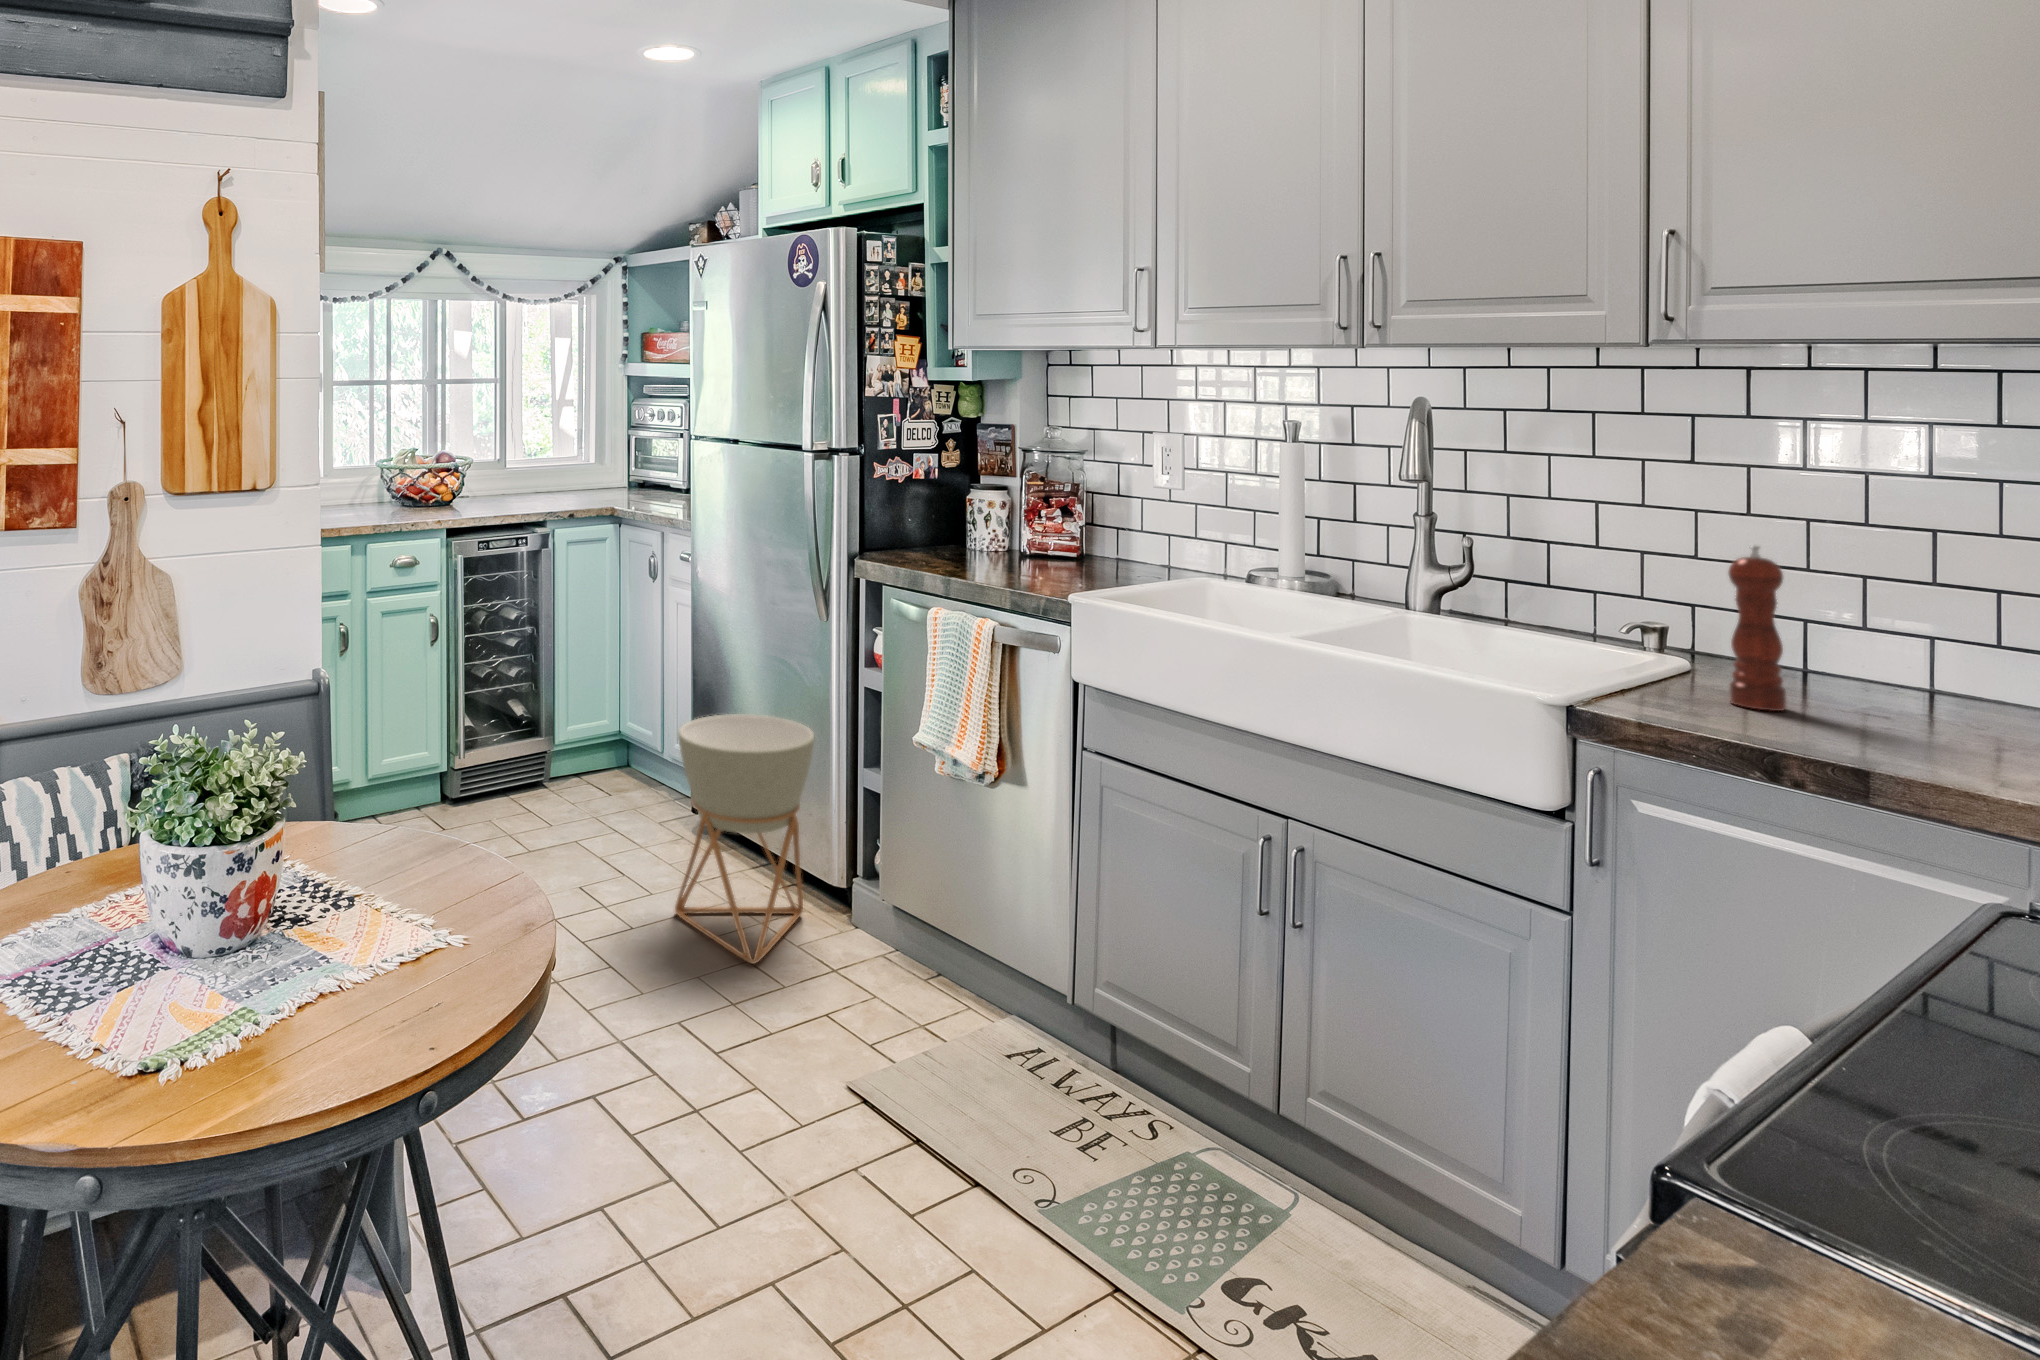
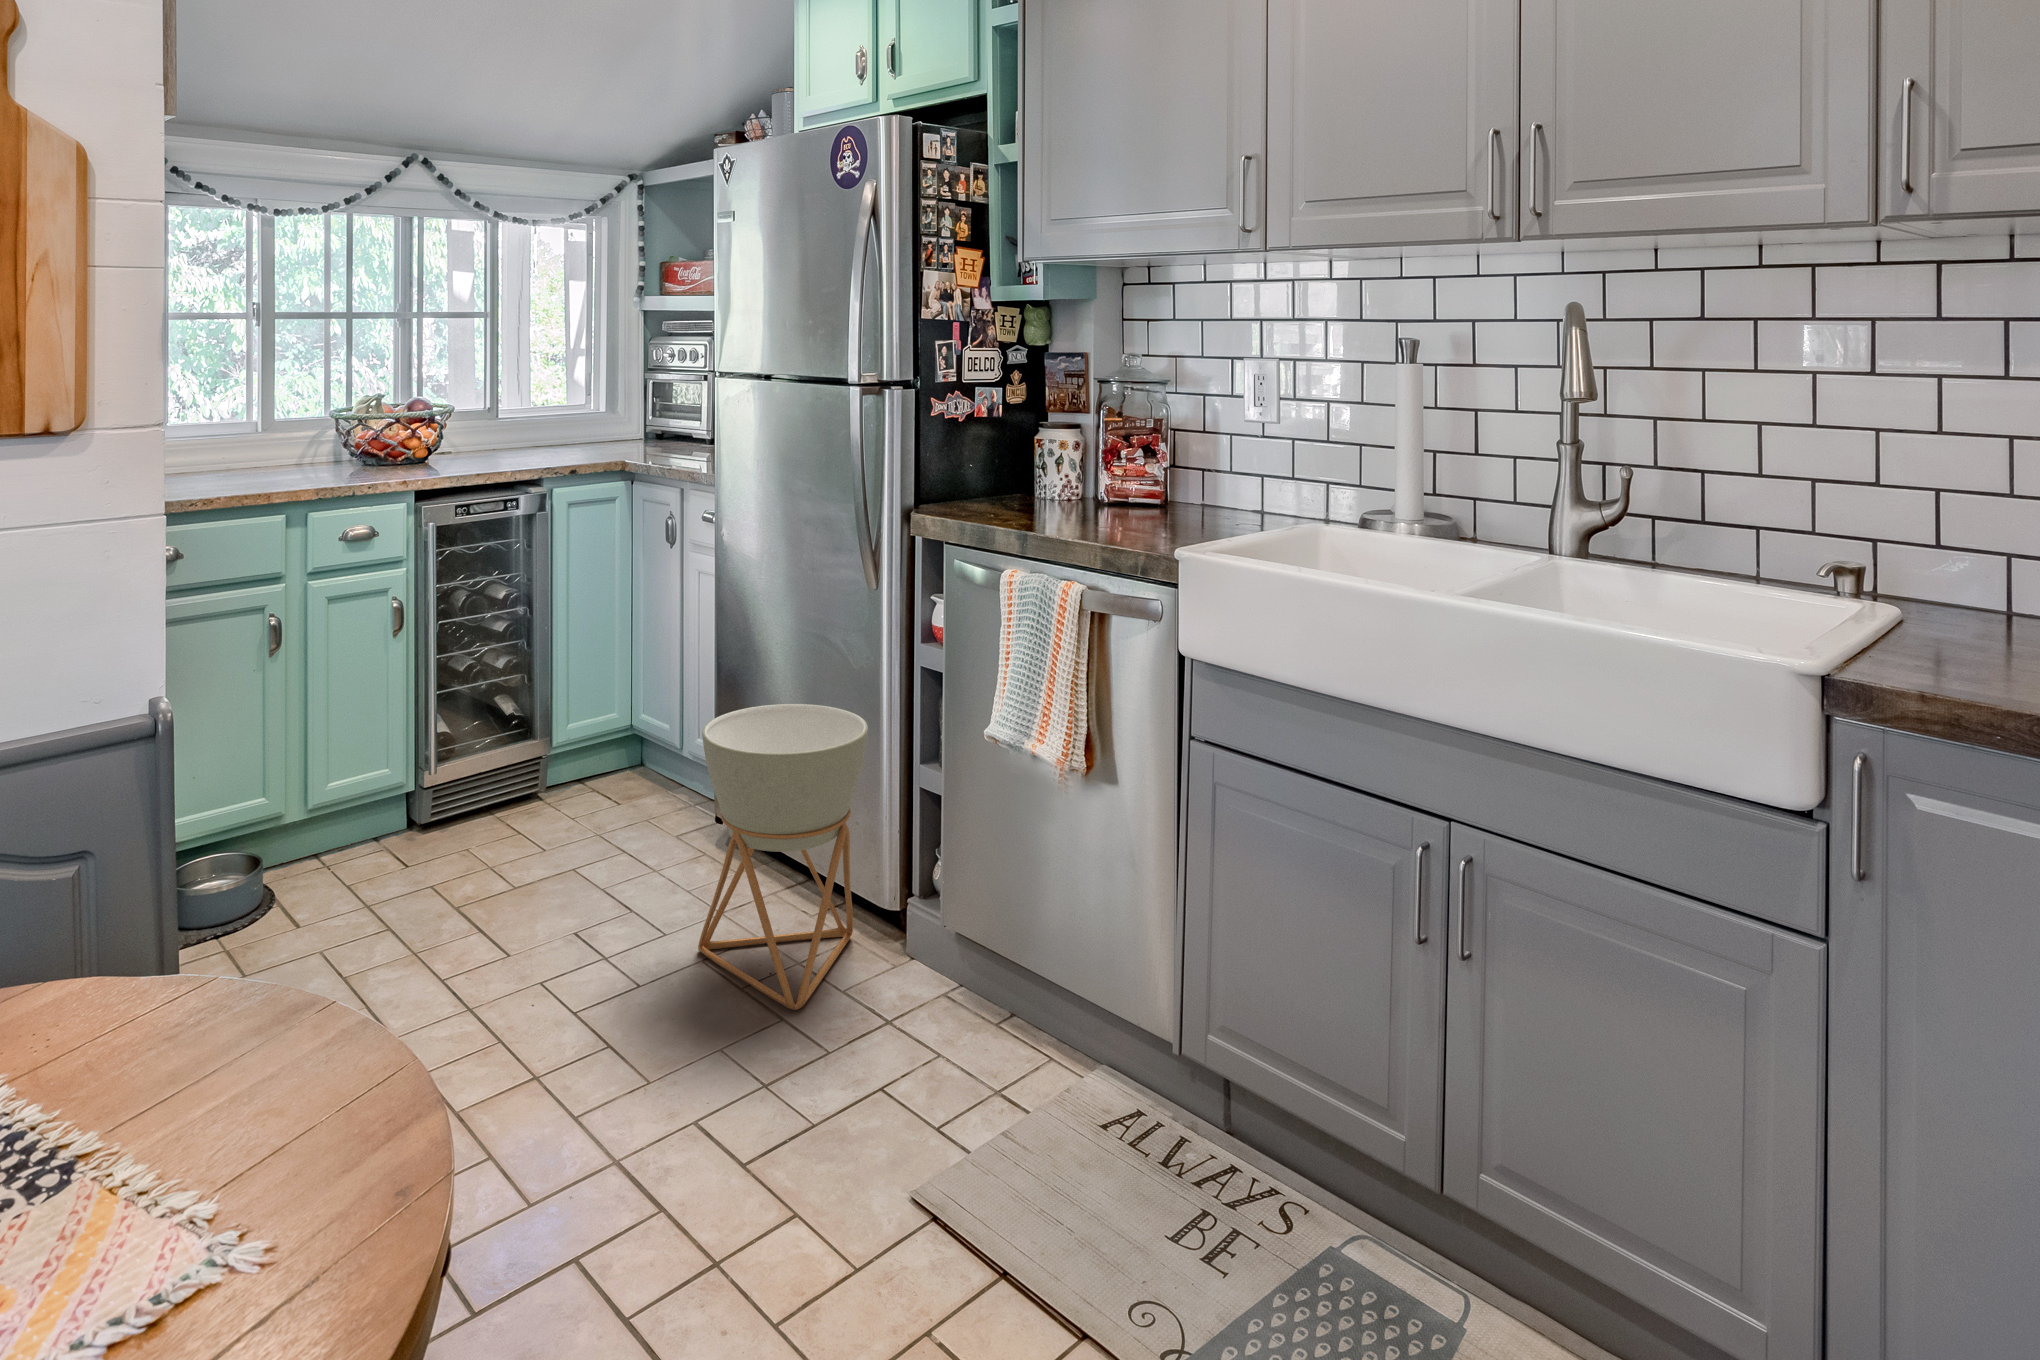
pepper mill: present [1728,545,1787,711] -> none [1950,469,2015,660]

